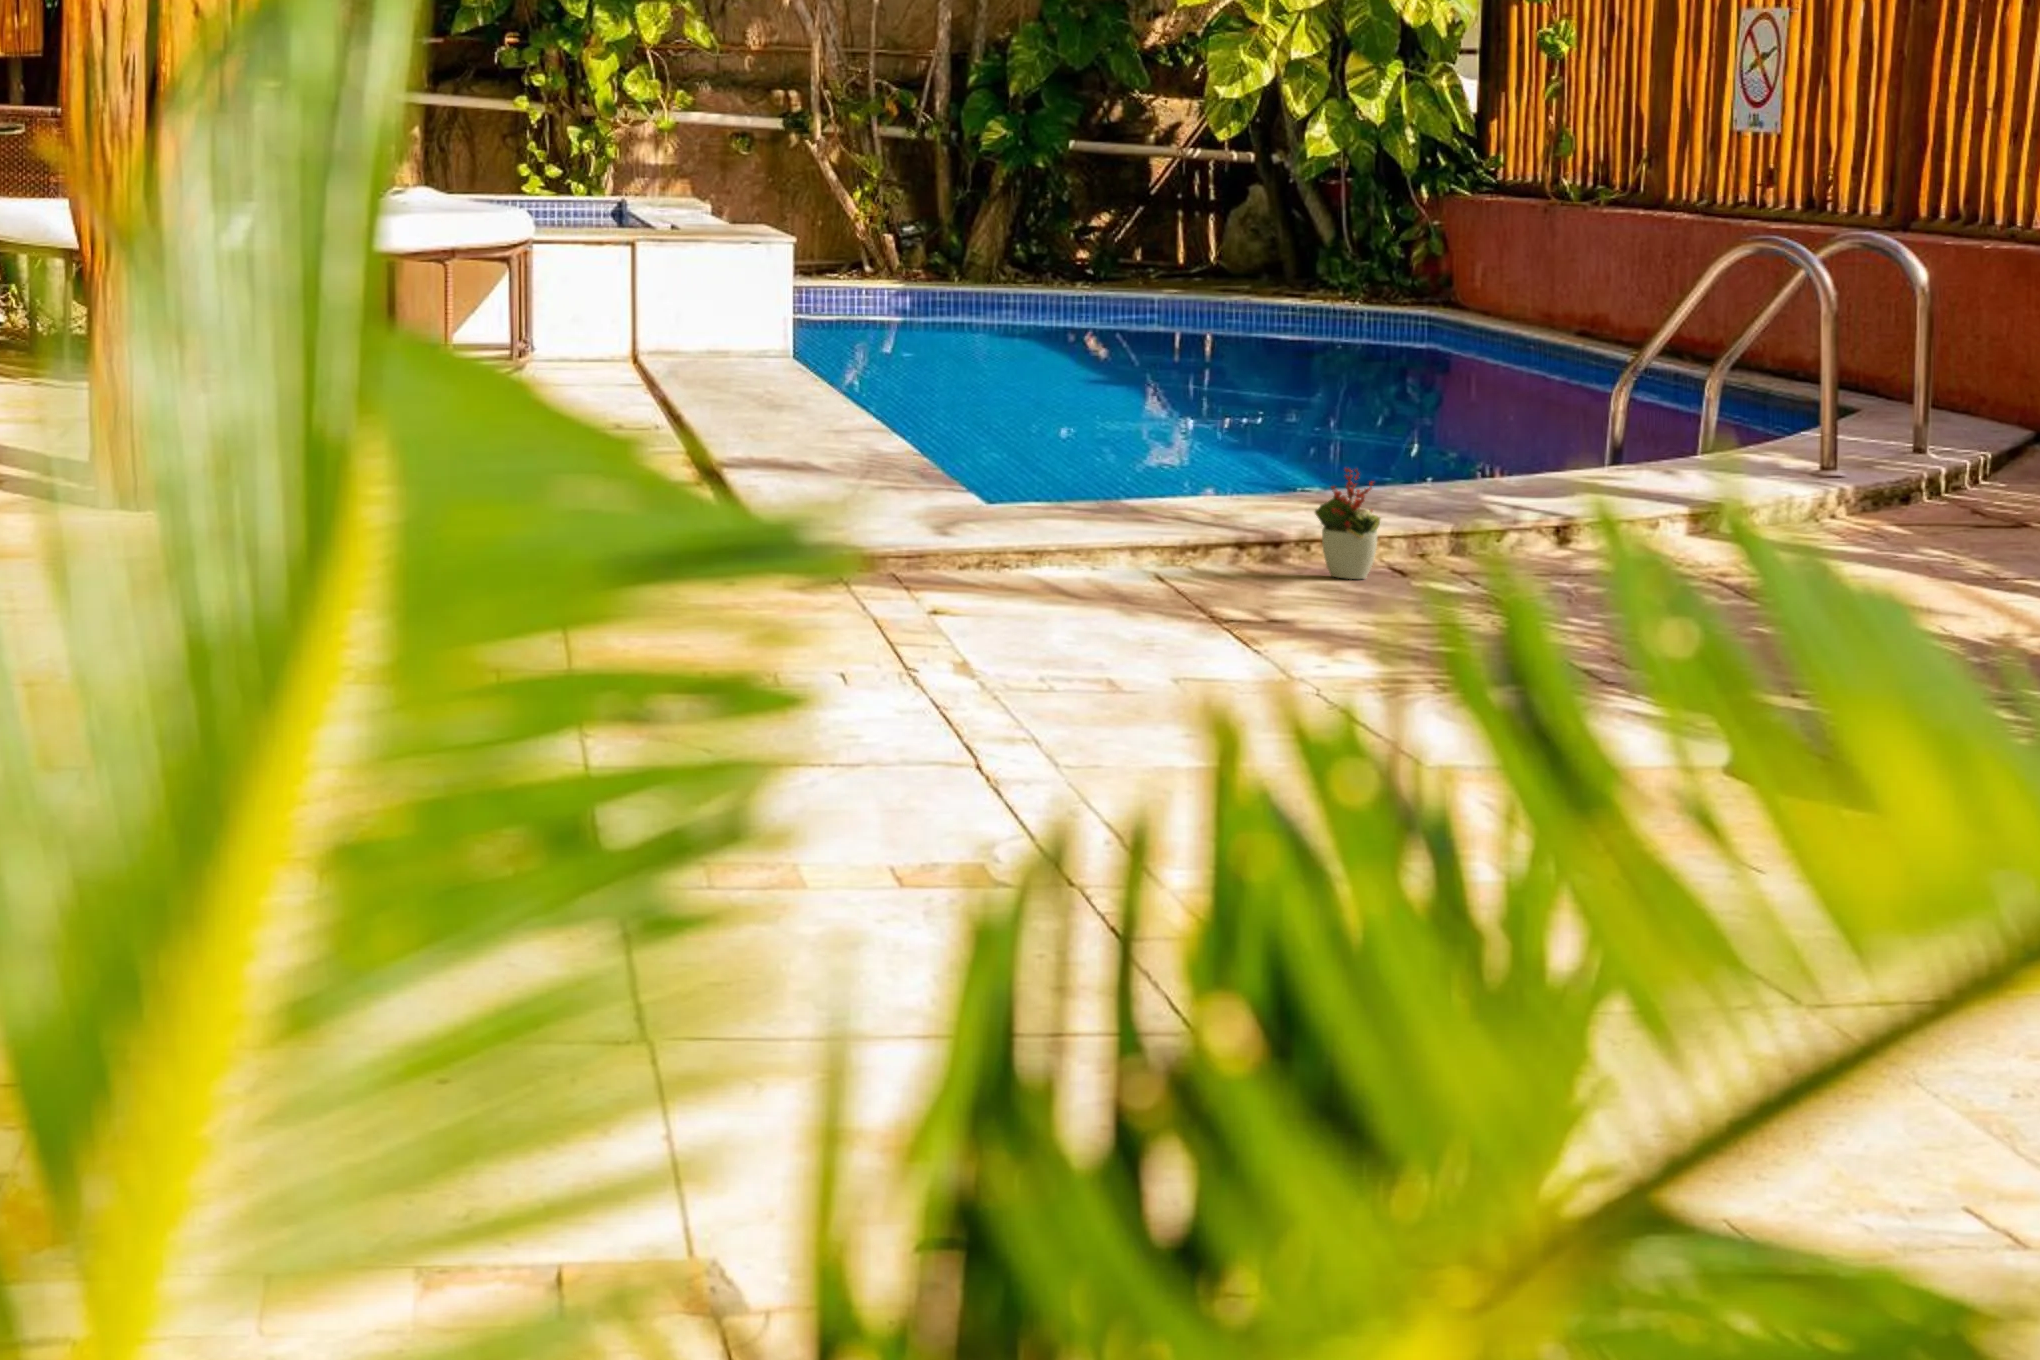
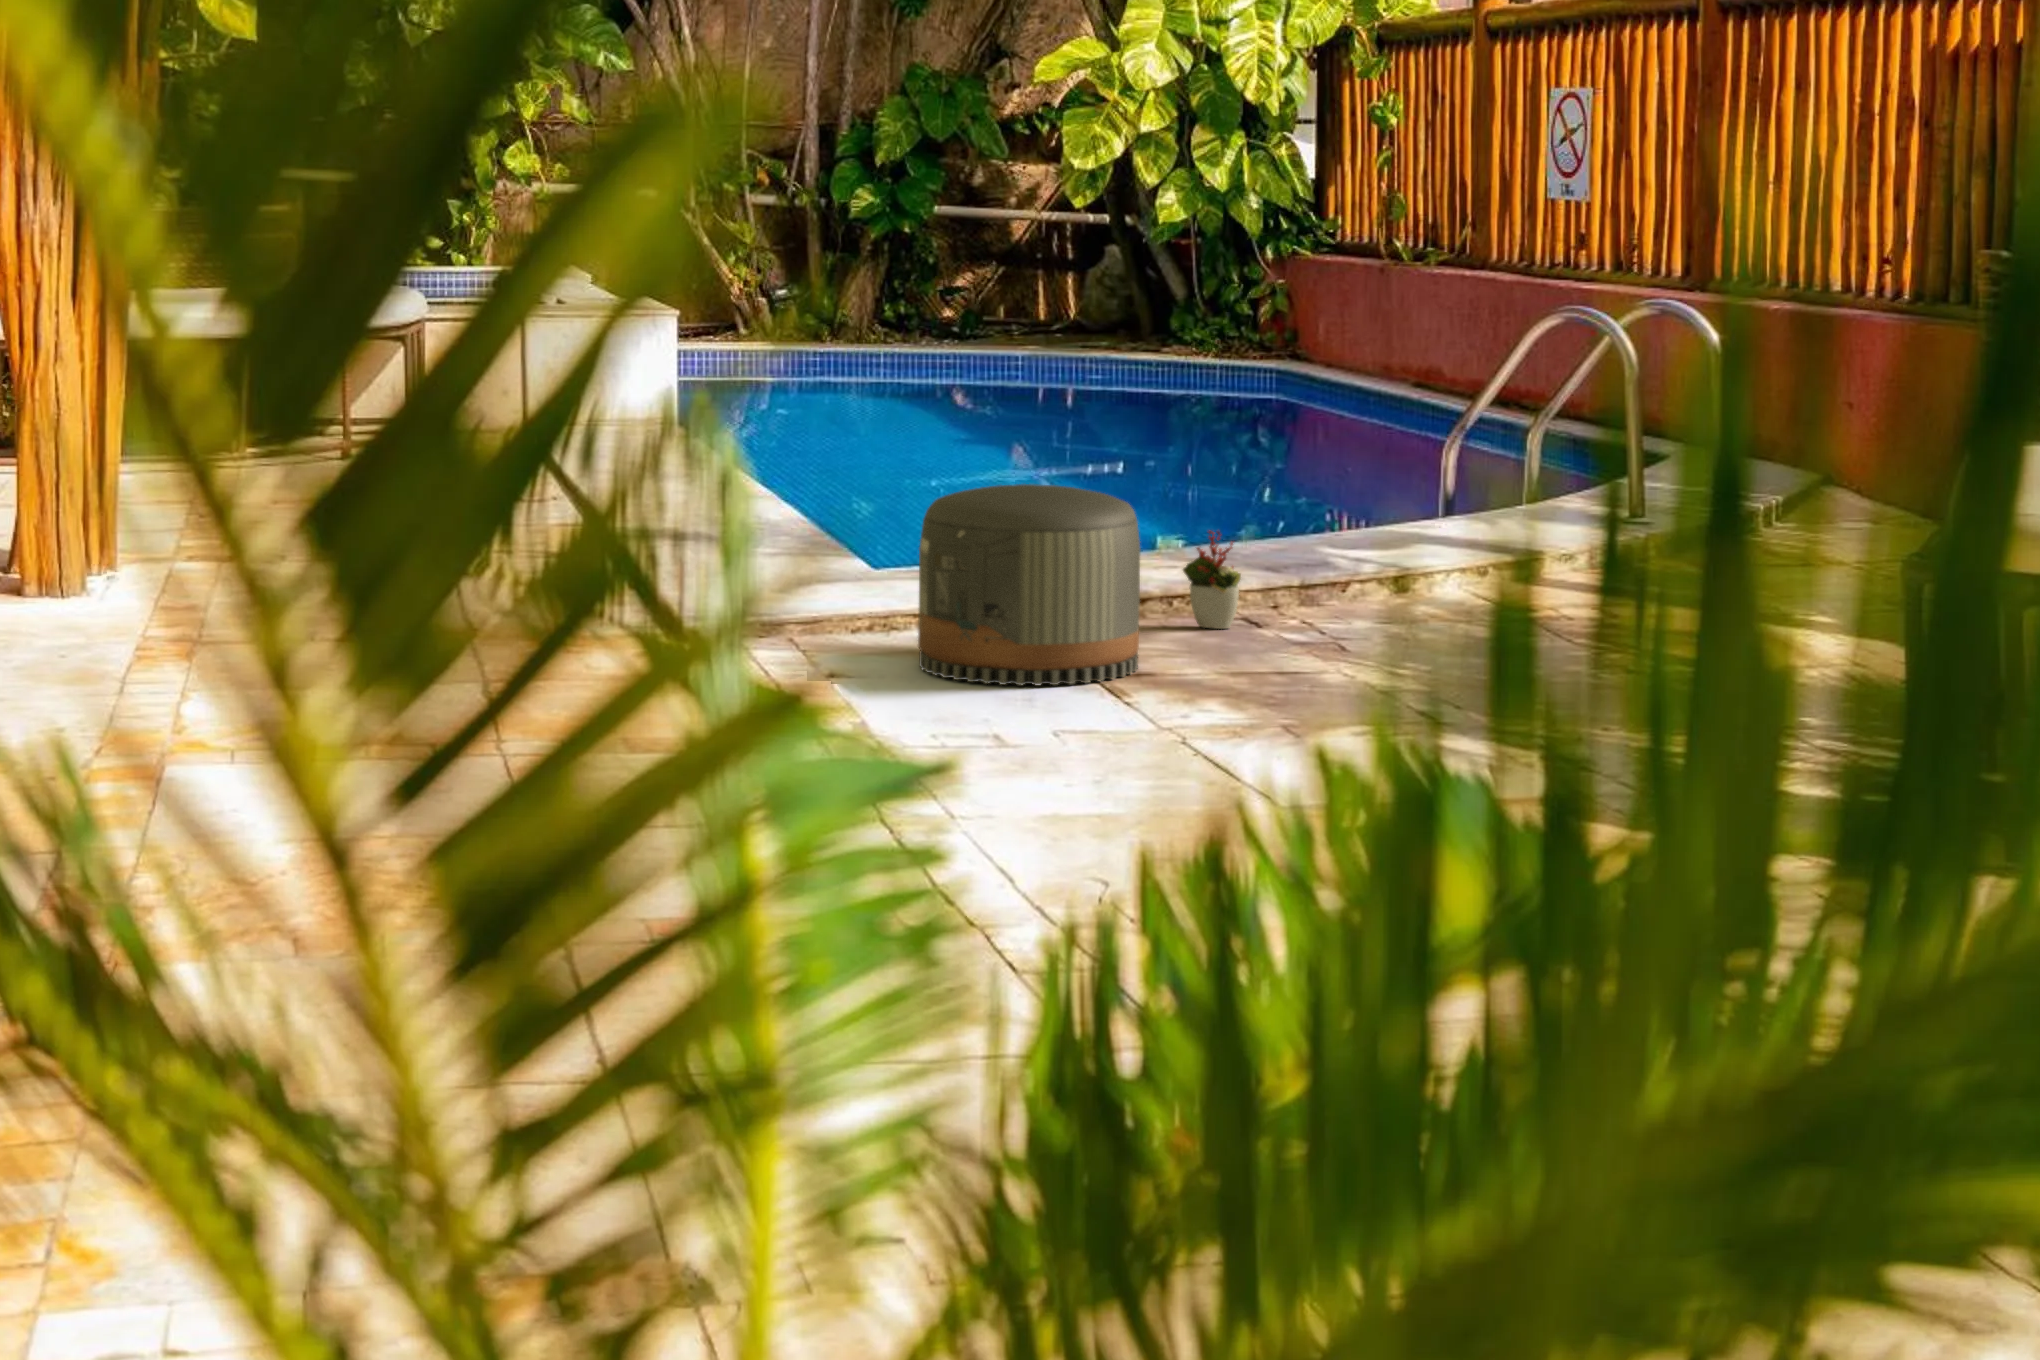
pouf: none [1013,410,1266,634] -> present [918,484,1140,685]

